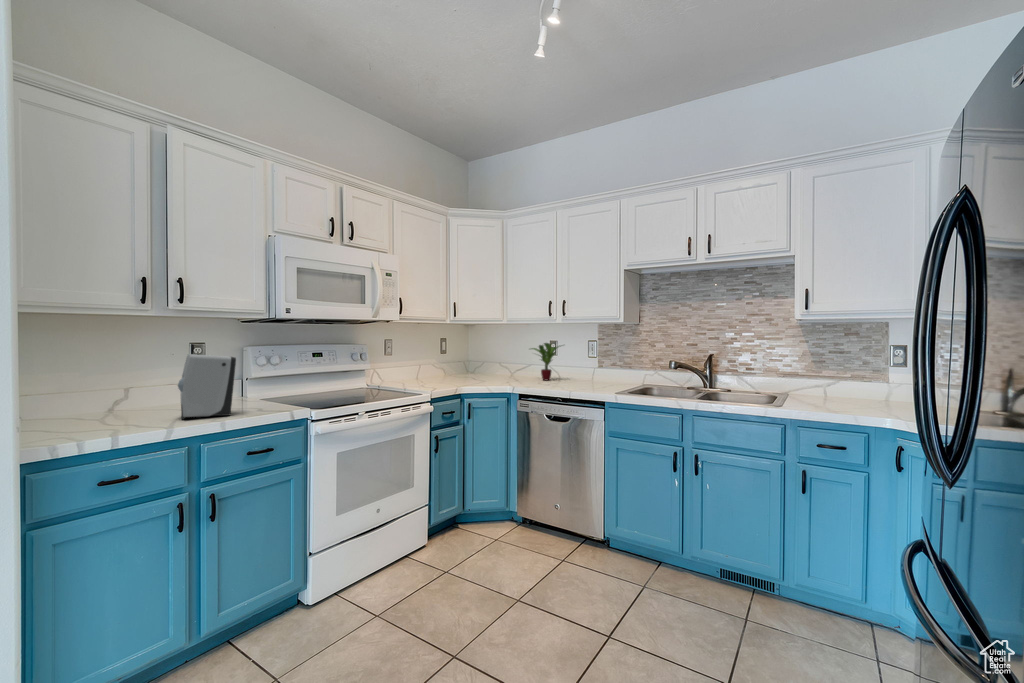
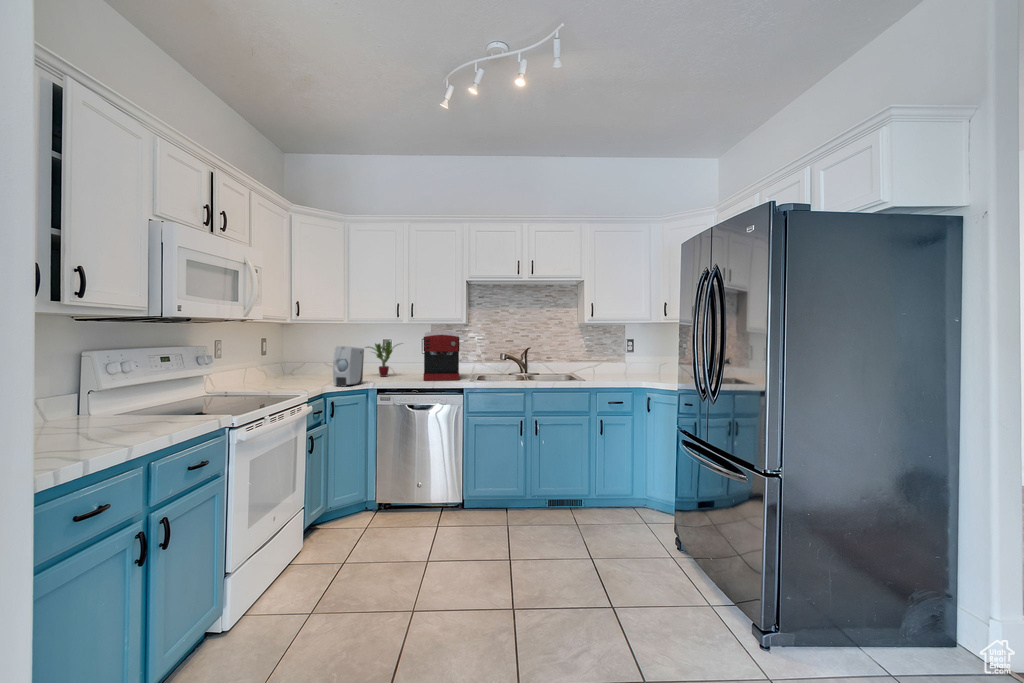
coffee maker: none [569,331,621,390] -> present [423,331,459,381]
soap dispenser: present [178,354,236,419] -> present [333,346,364,387]

